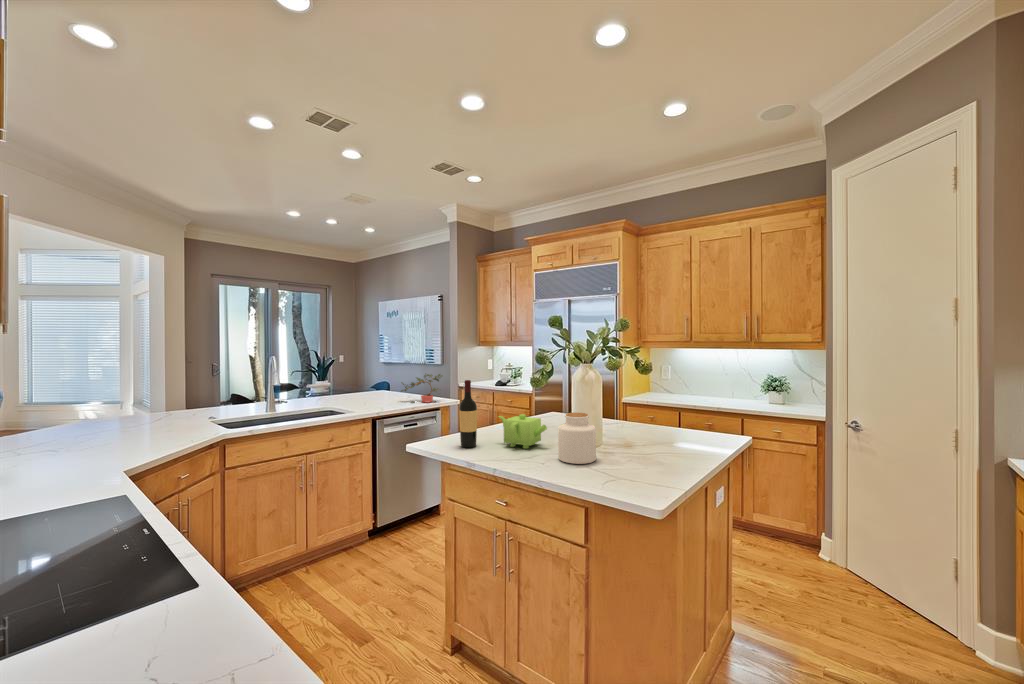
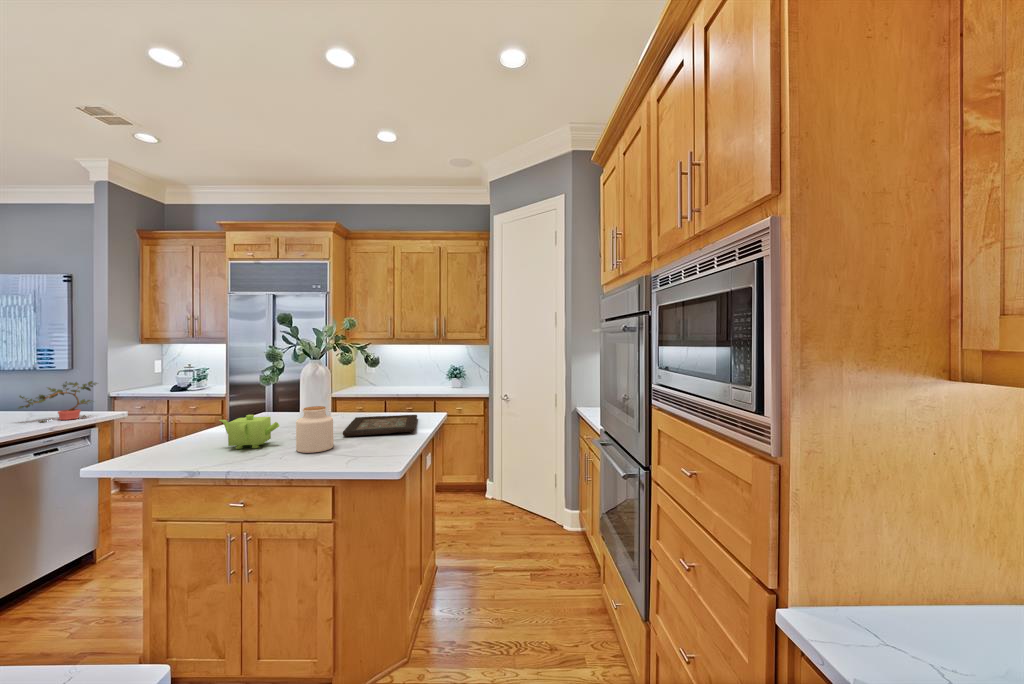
wine bottle: present [459,380,477,448] -> none [169,384,193,458]
decorative tray: none [610,429,705,457] -> present [343,415,417,436]

